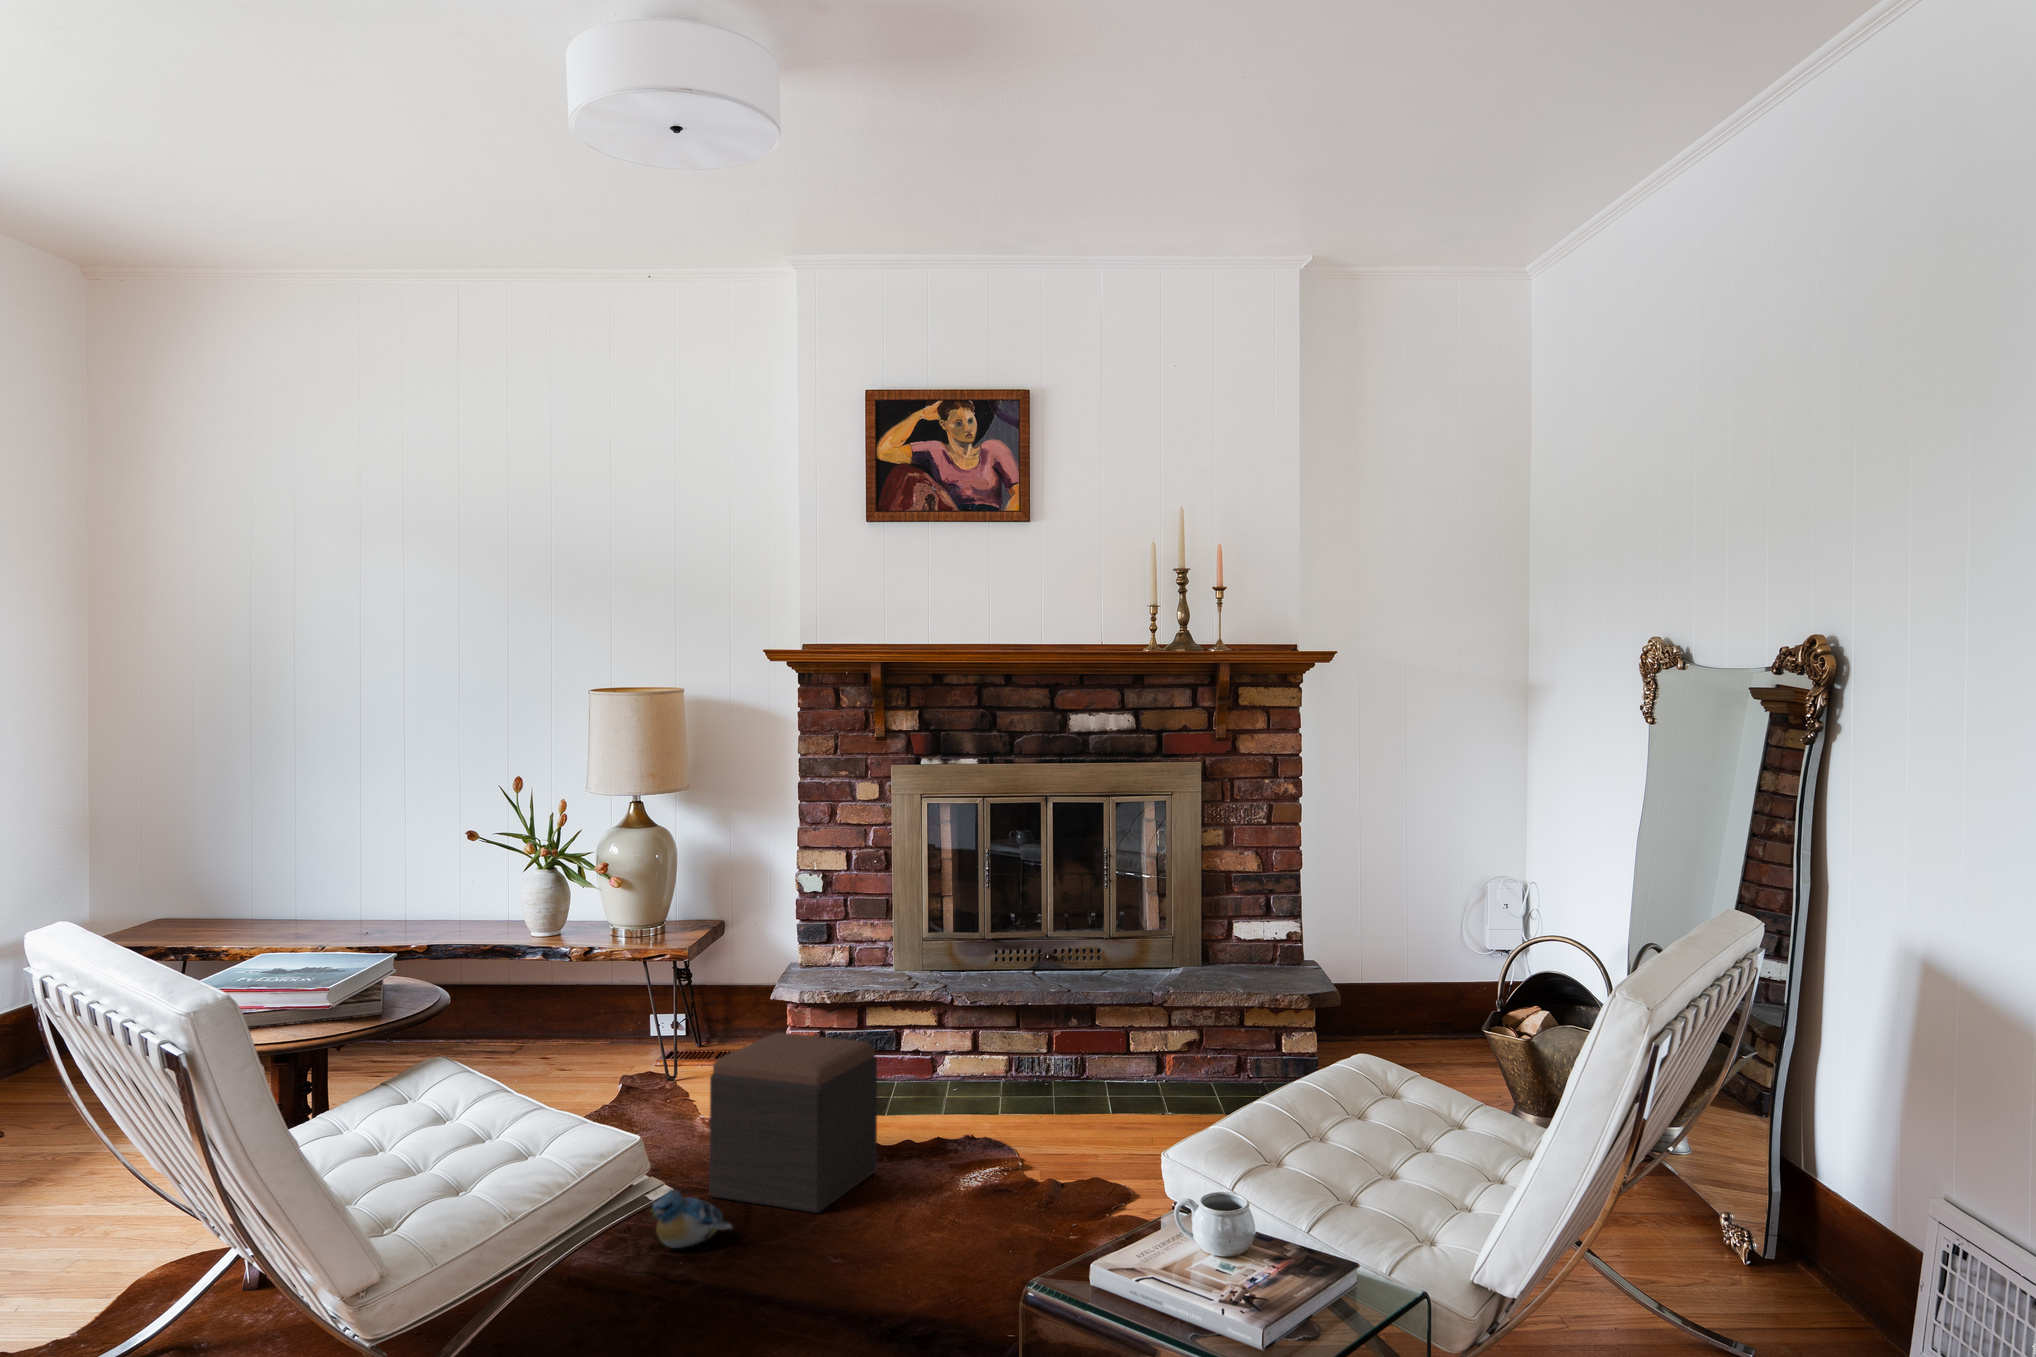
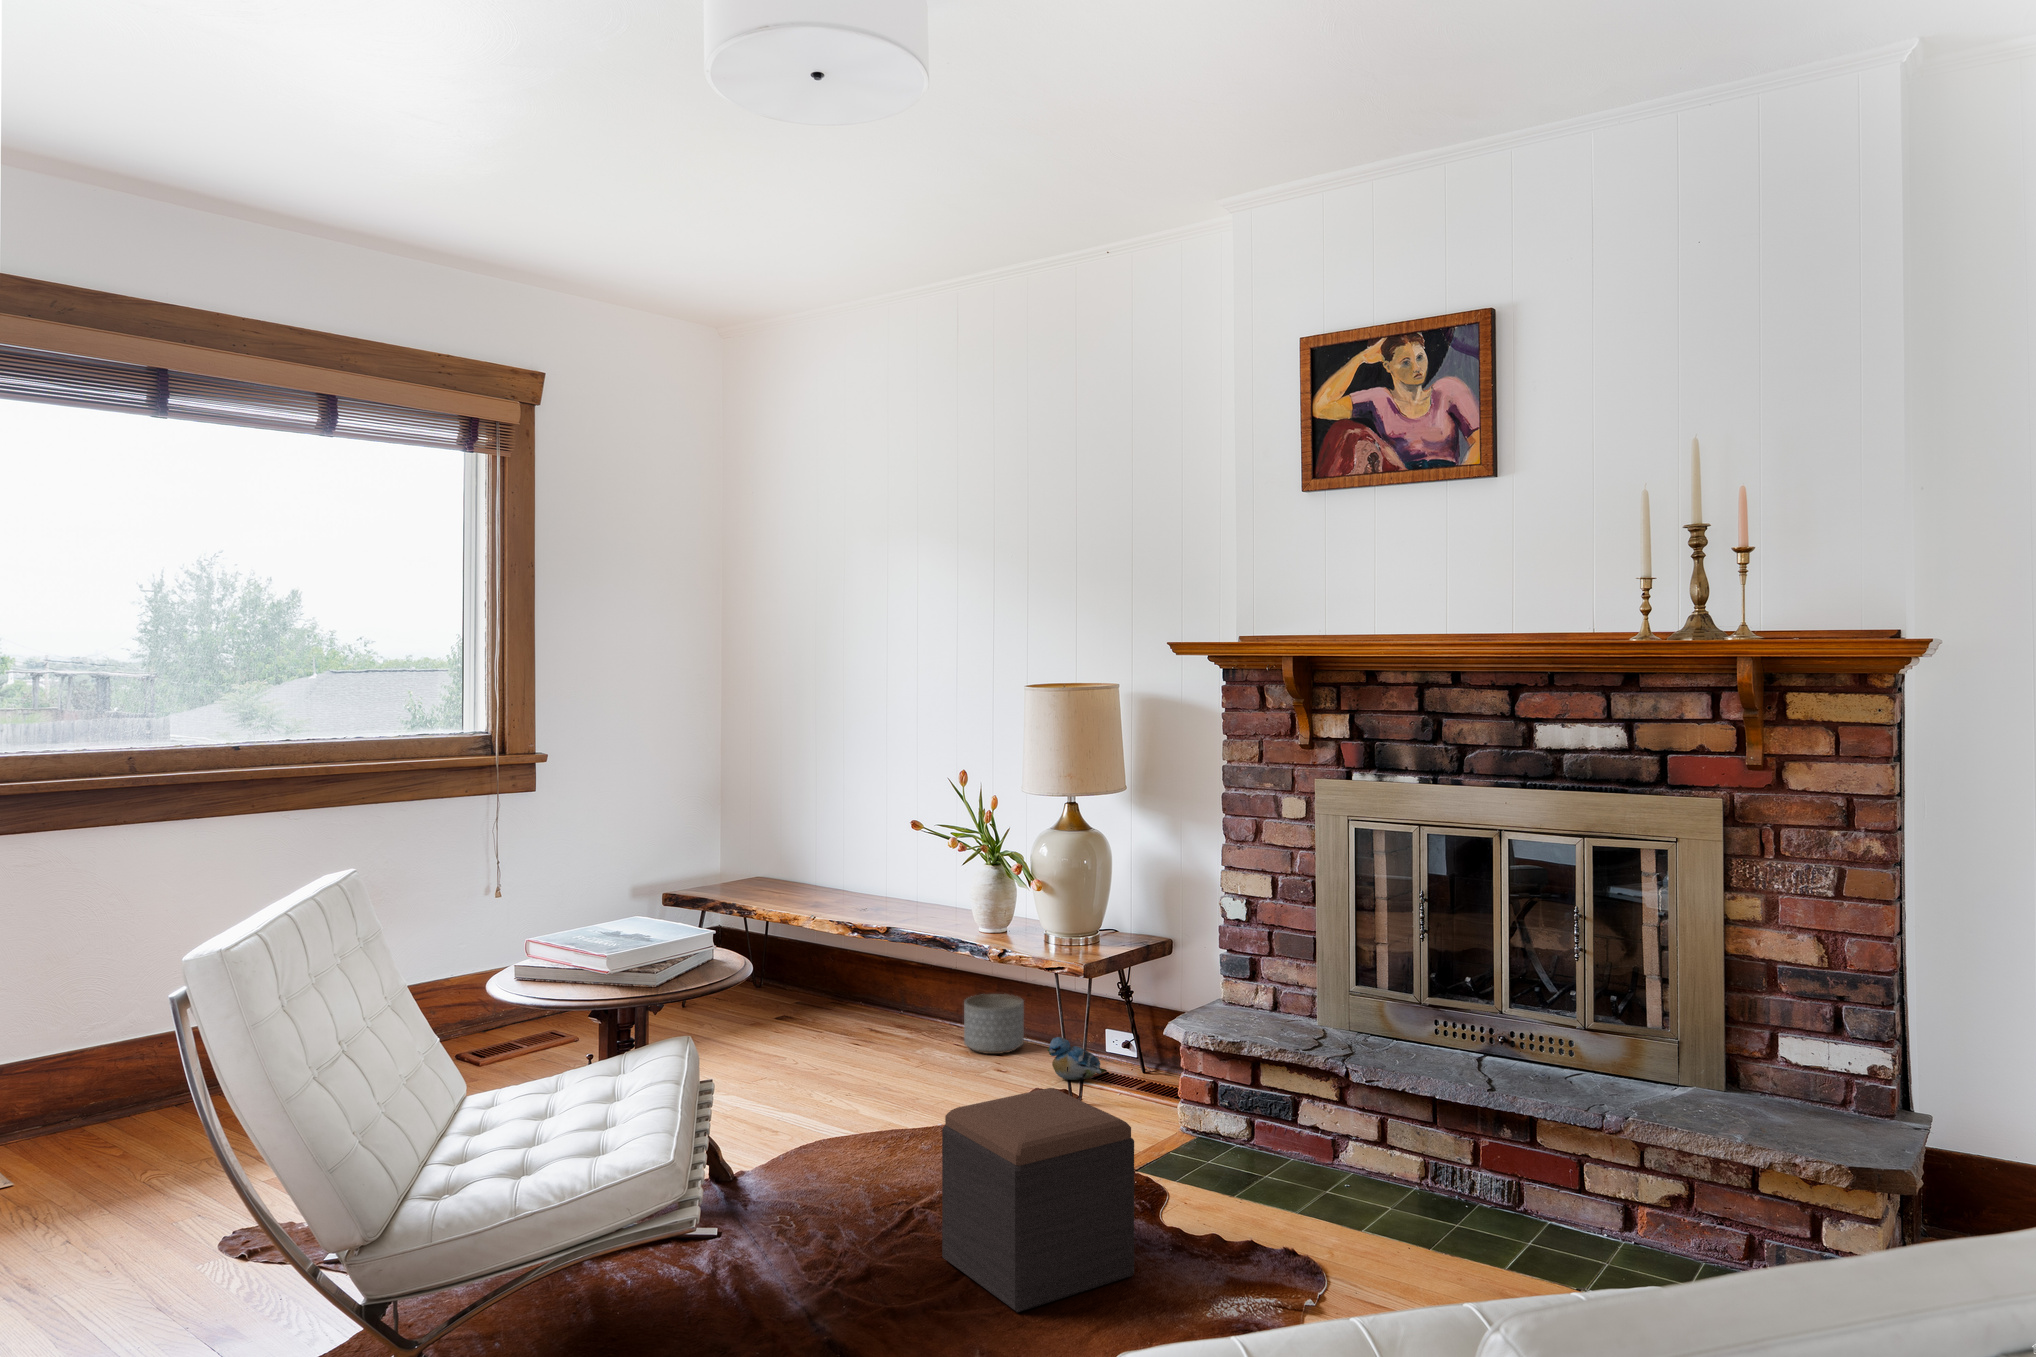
planter: none [503,997,567,1057] -> present [964,994,1024,1054]
plush toy: present [651,1189,732,1248] -> present [1047,1037,1107,1080]

